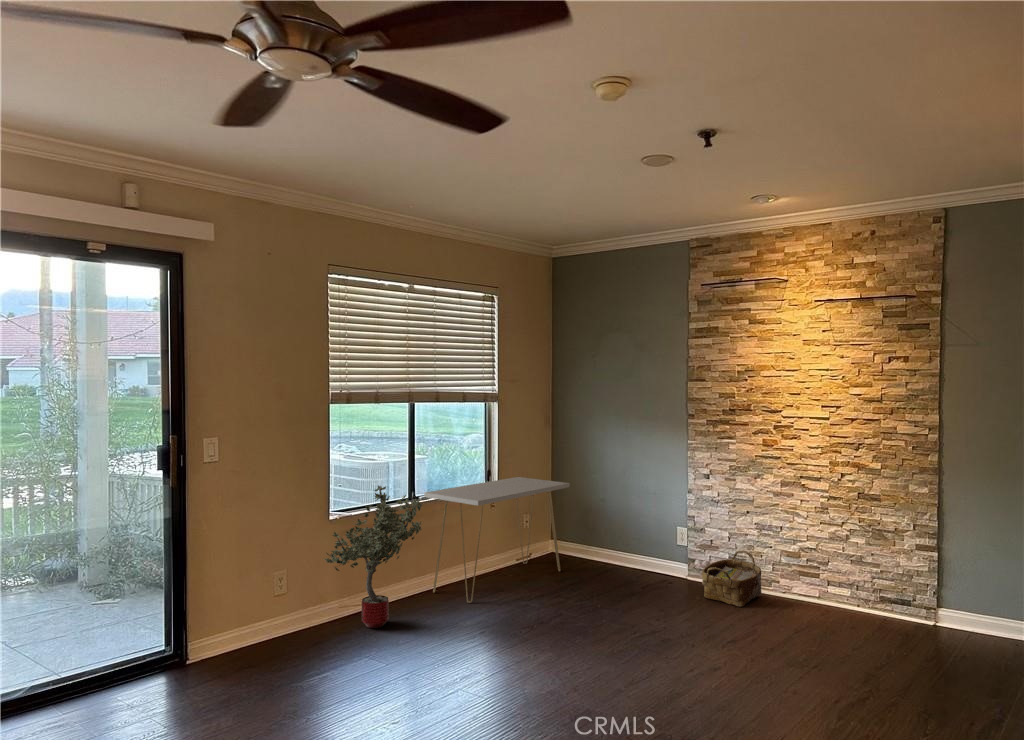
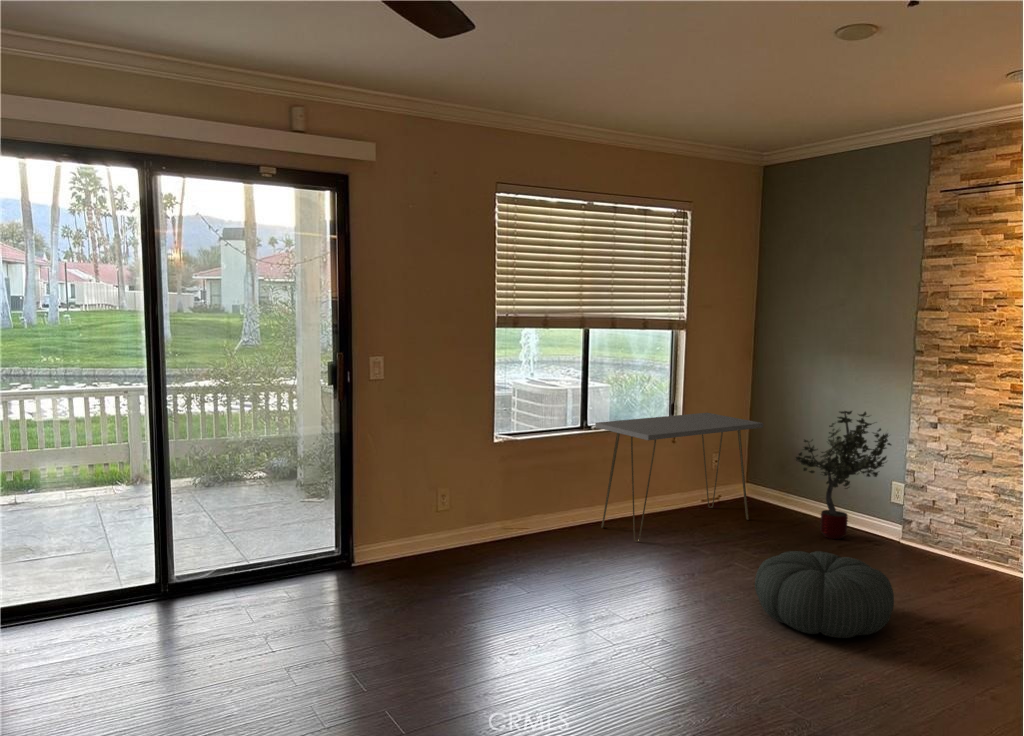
potted tree: present [324,486,422,628] -> present [796,411,891,539]
woven basket: present [702,551,761,607] -> none [913,517,993,581]
pouf: none [590,594,707,671] -> present [755,551,894,638]

